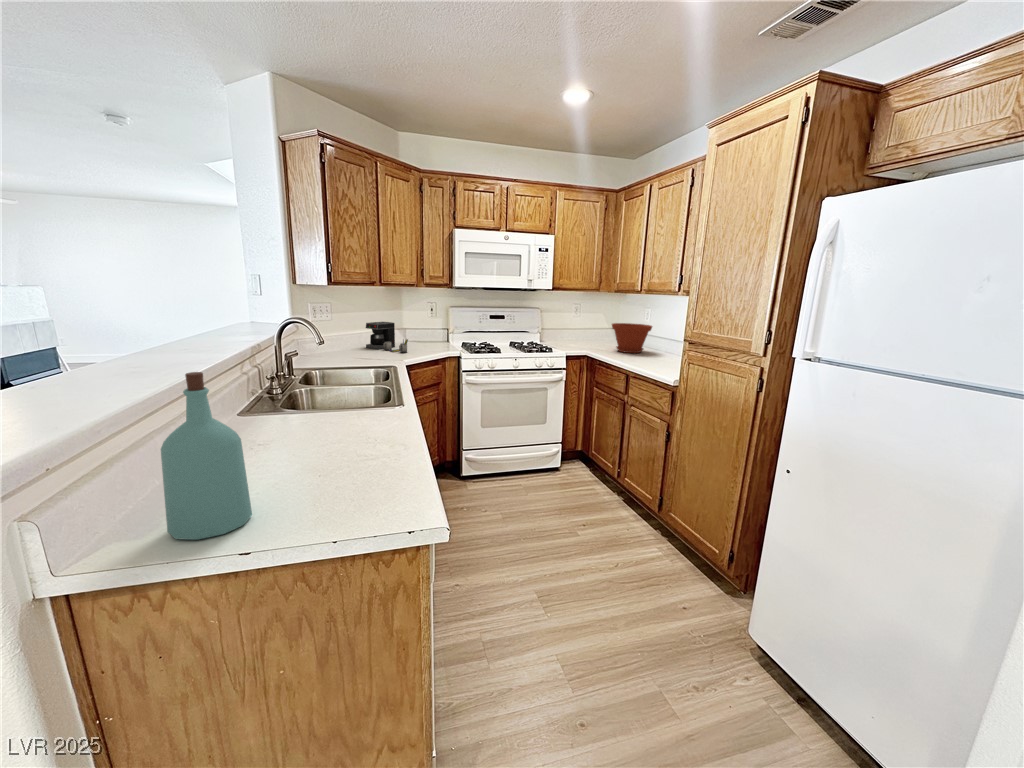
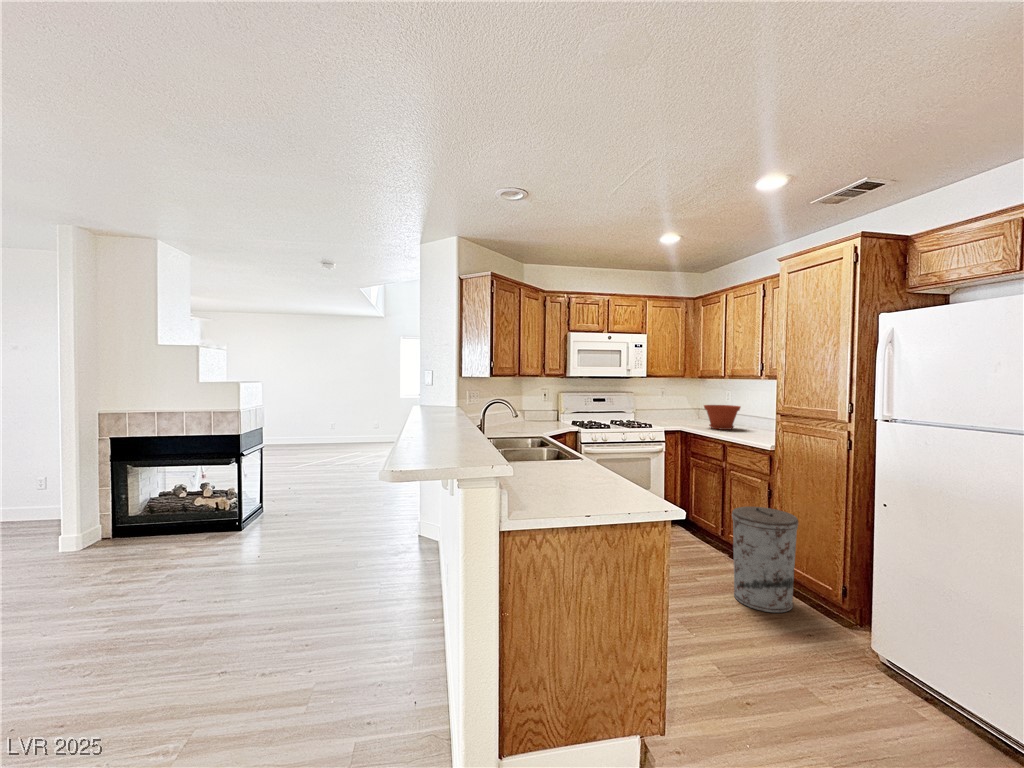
coffee maker: present [366,322,408,352] -> none [503,406,541,430]
bottle: present [161,372,252,540] -> none [531,421,568,509]
trash can: none [611,453,691,580] -> present [732,507,798,613]

